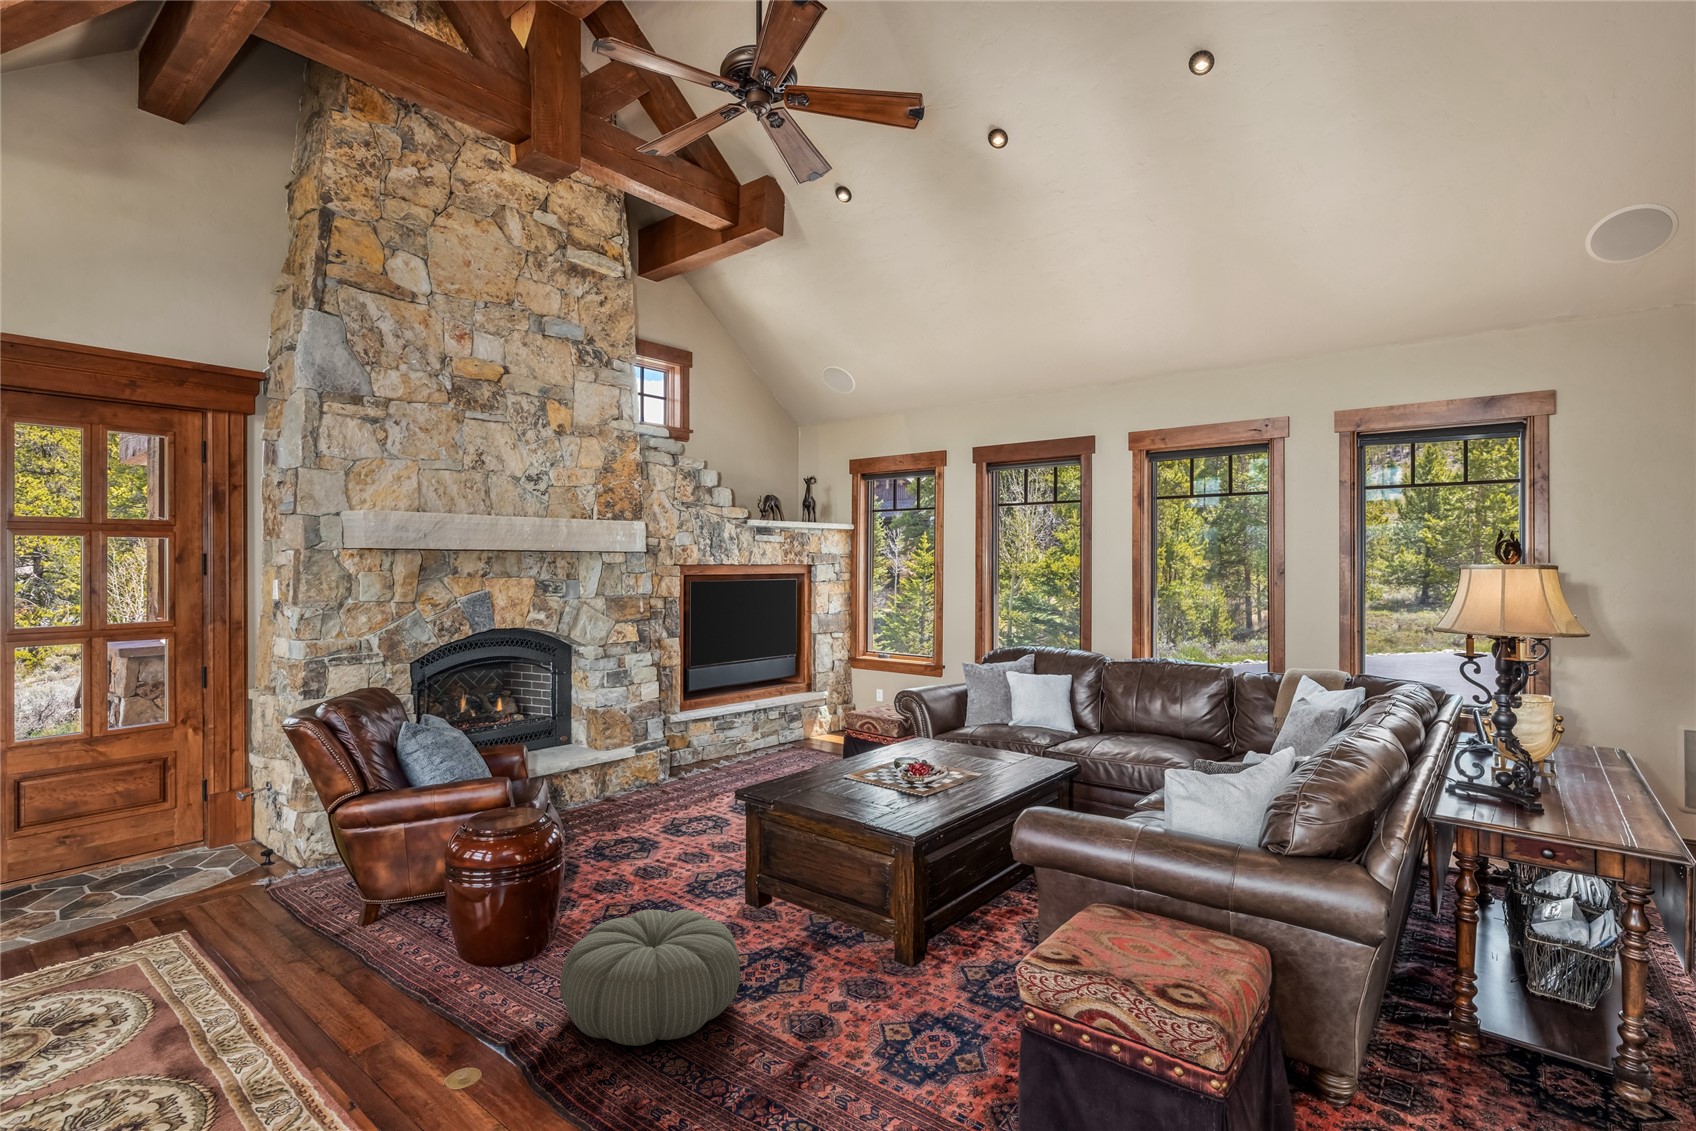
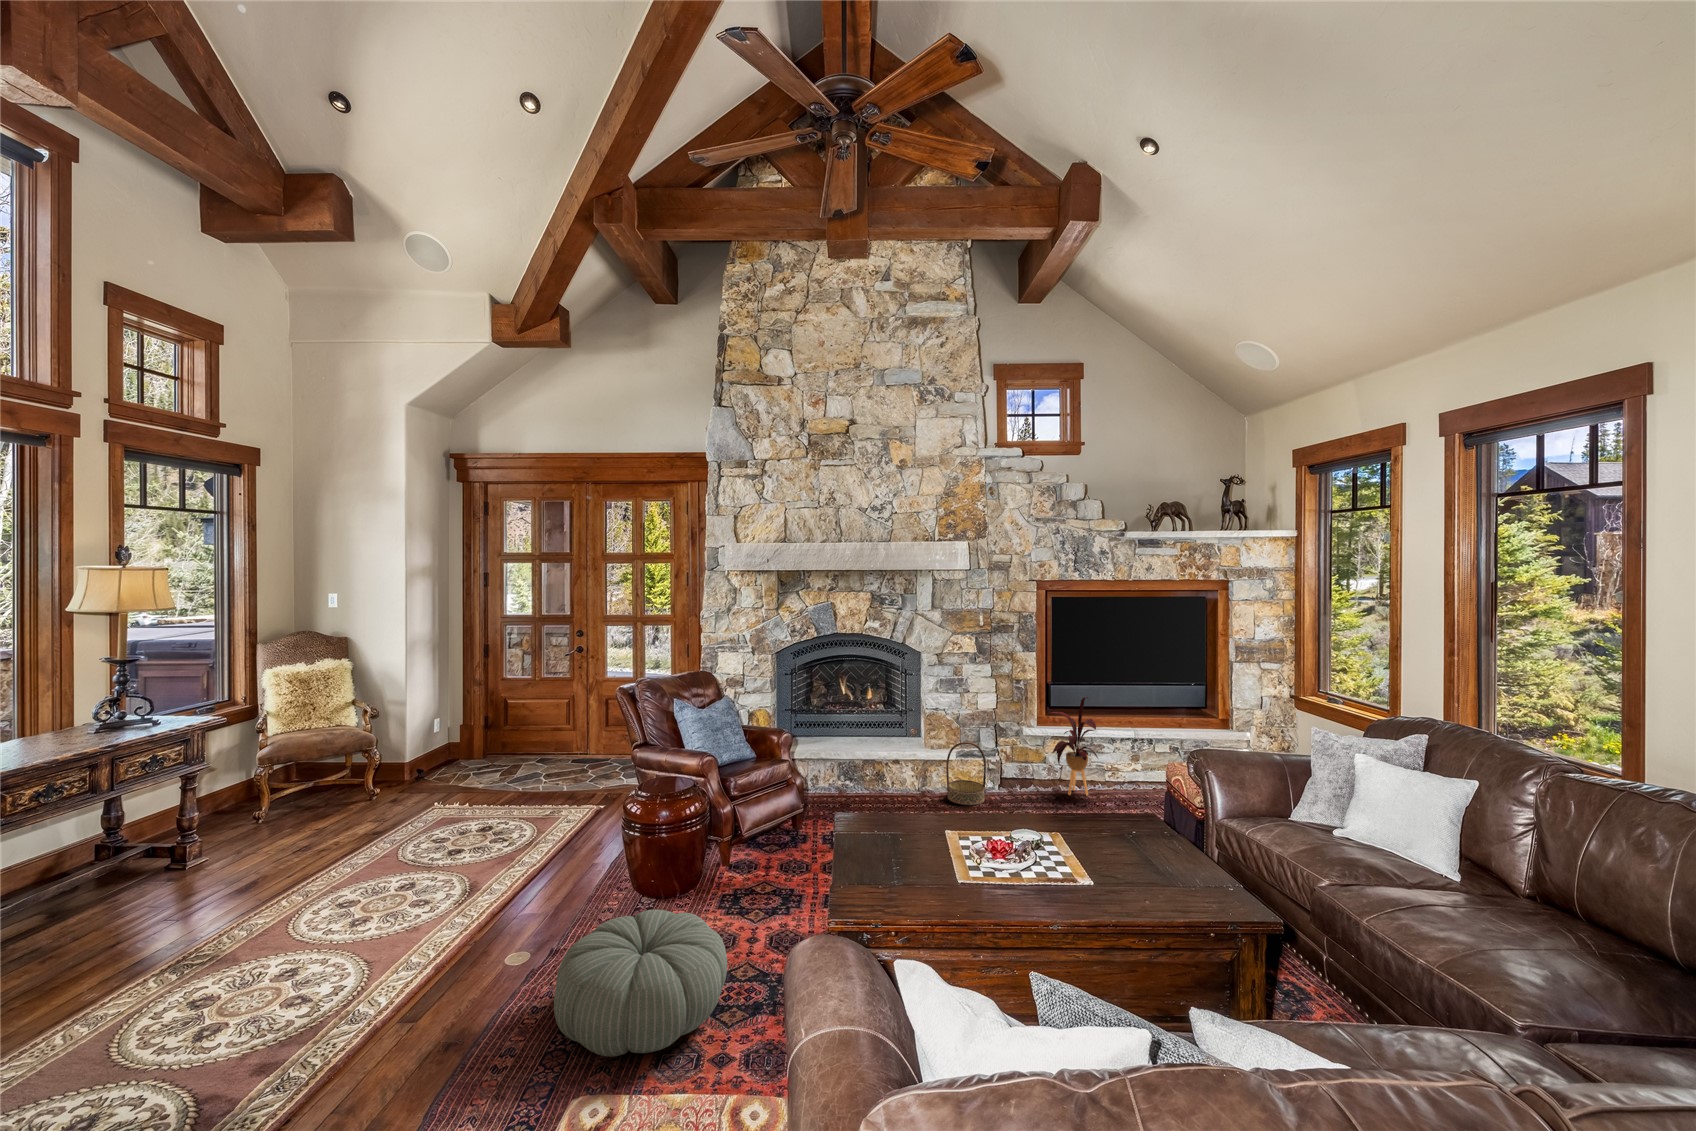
house plant: none [699,673,756,769] -> present [1049,697,1098,796]
basket: none [627,733,666,799] -> present [946,742,986,805]

